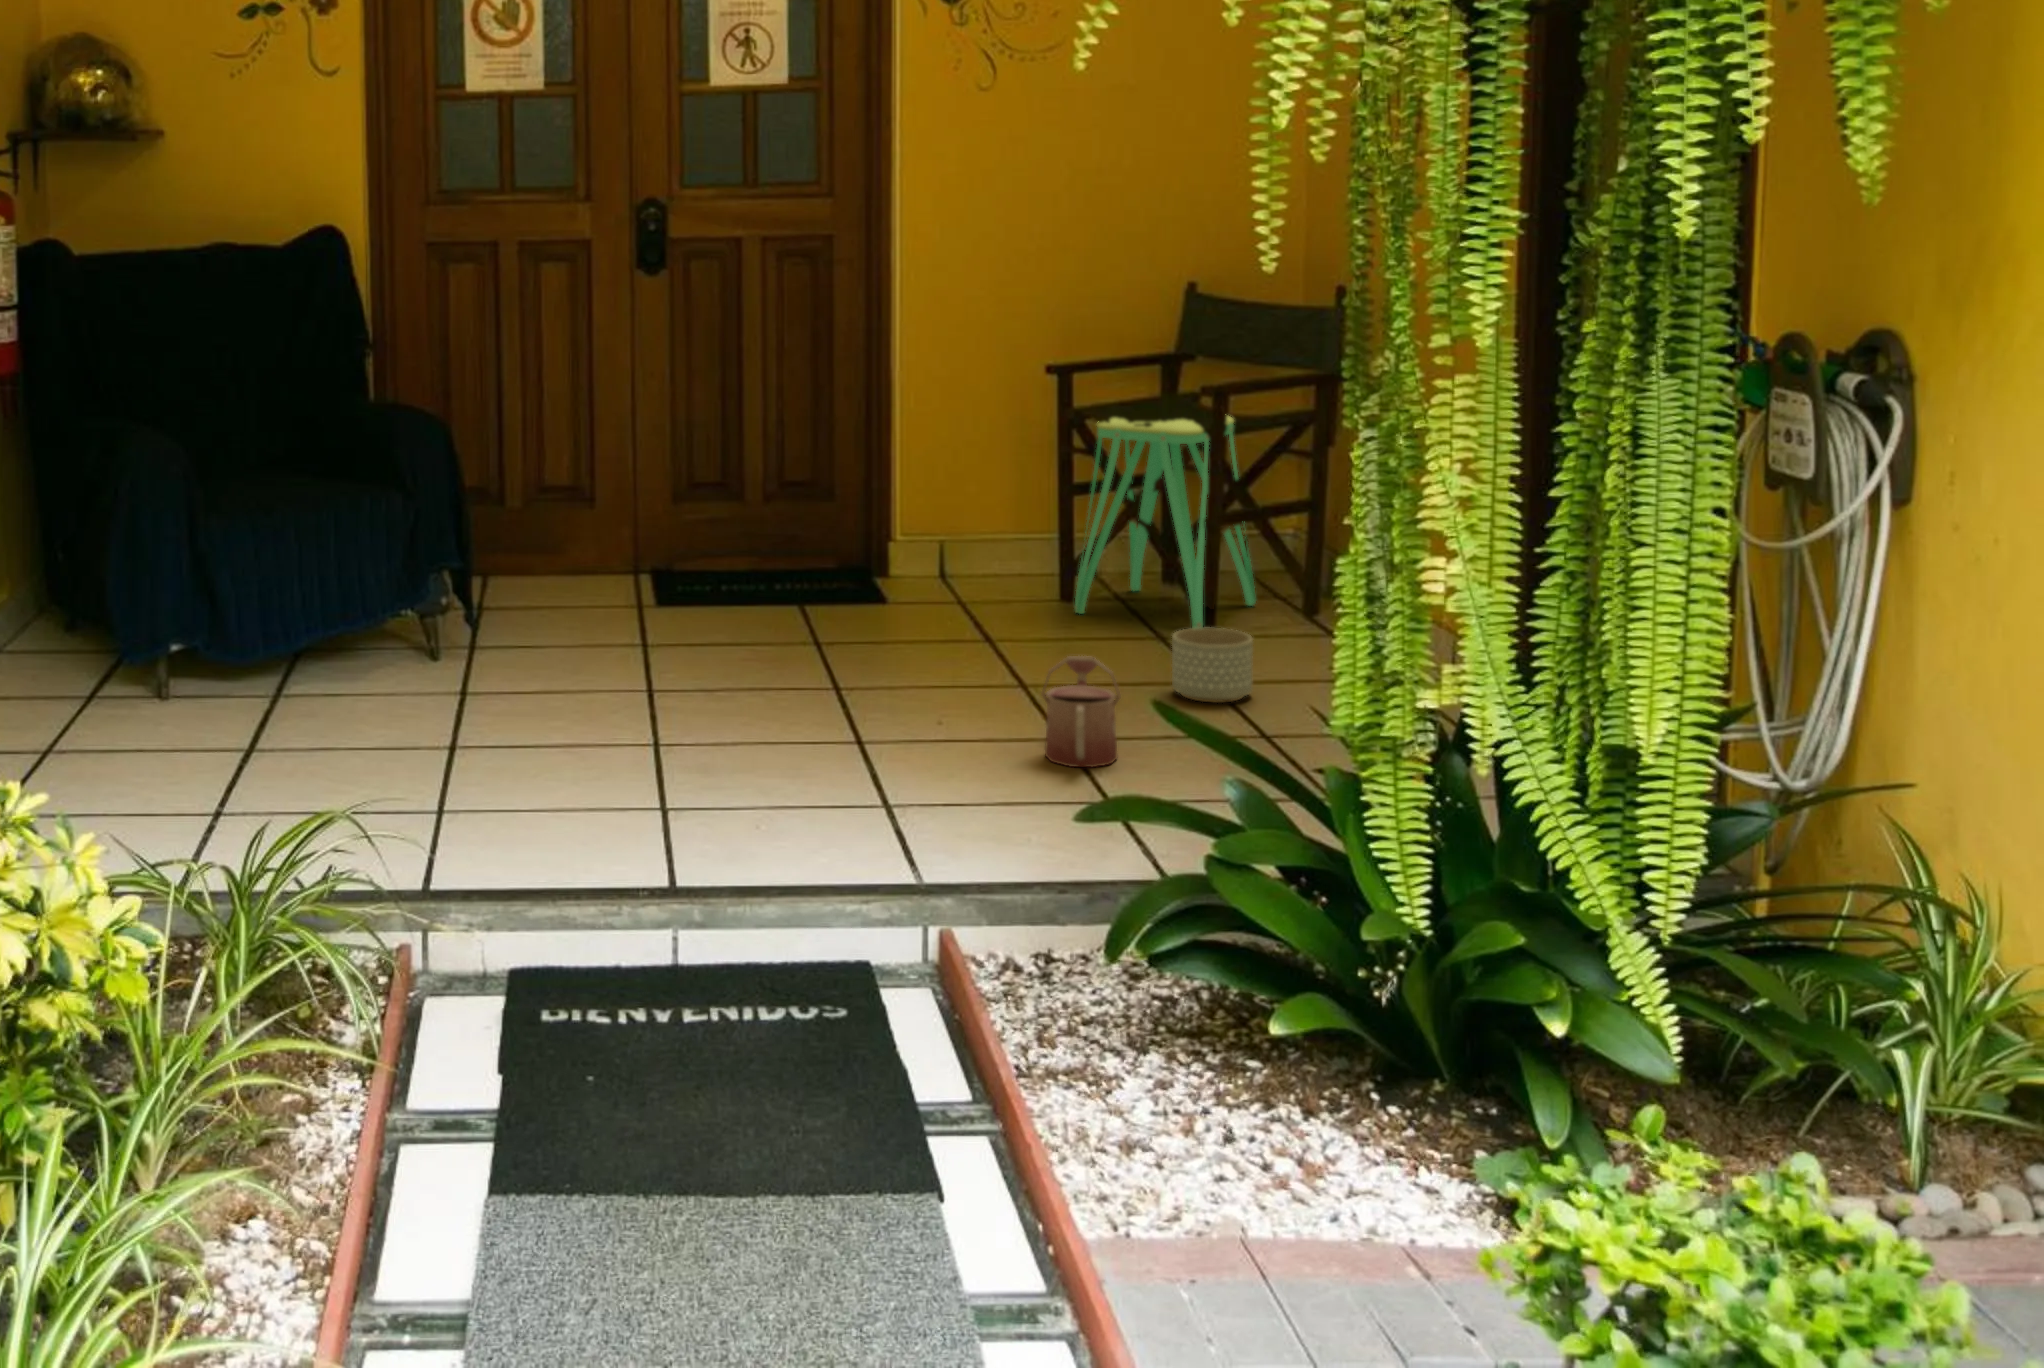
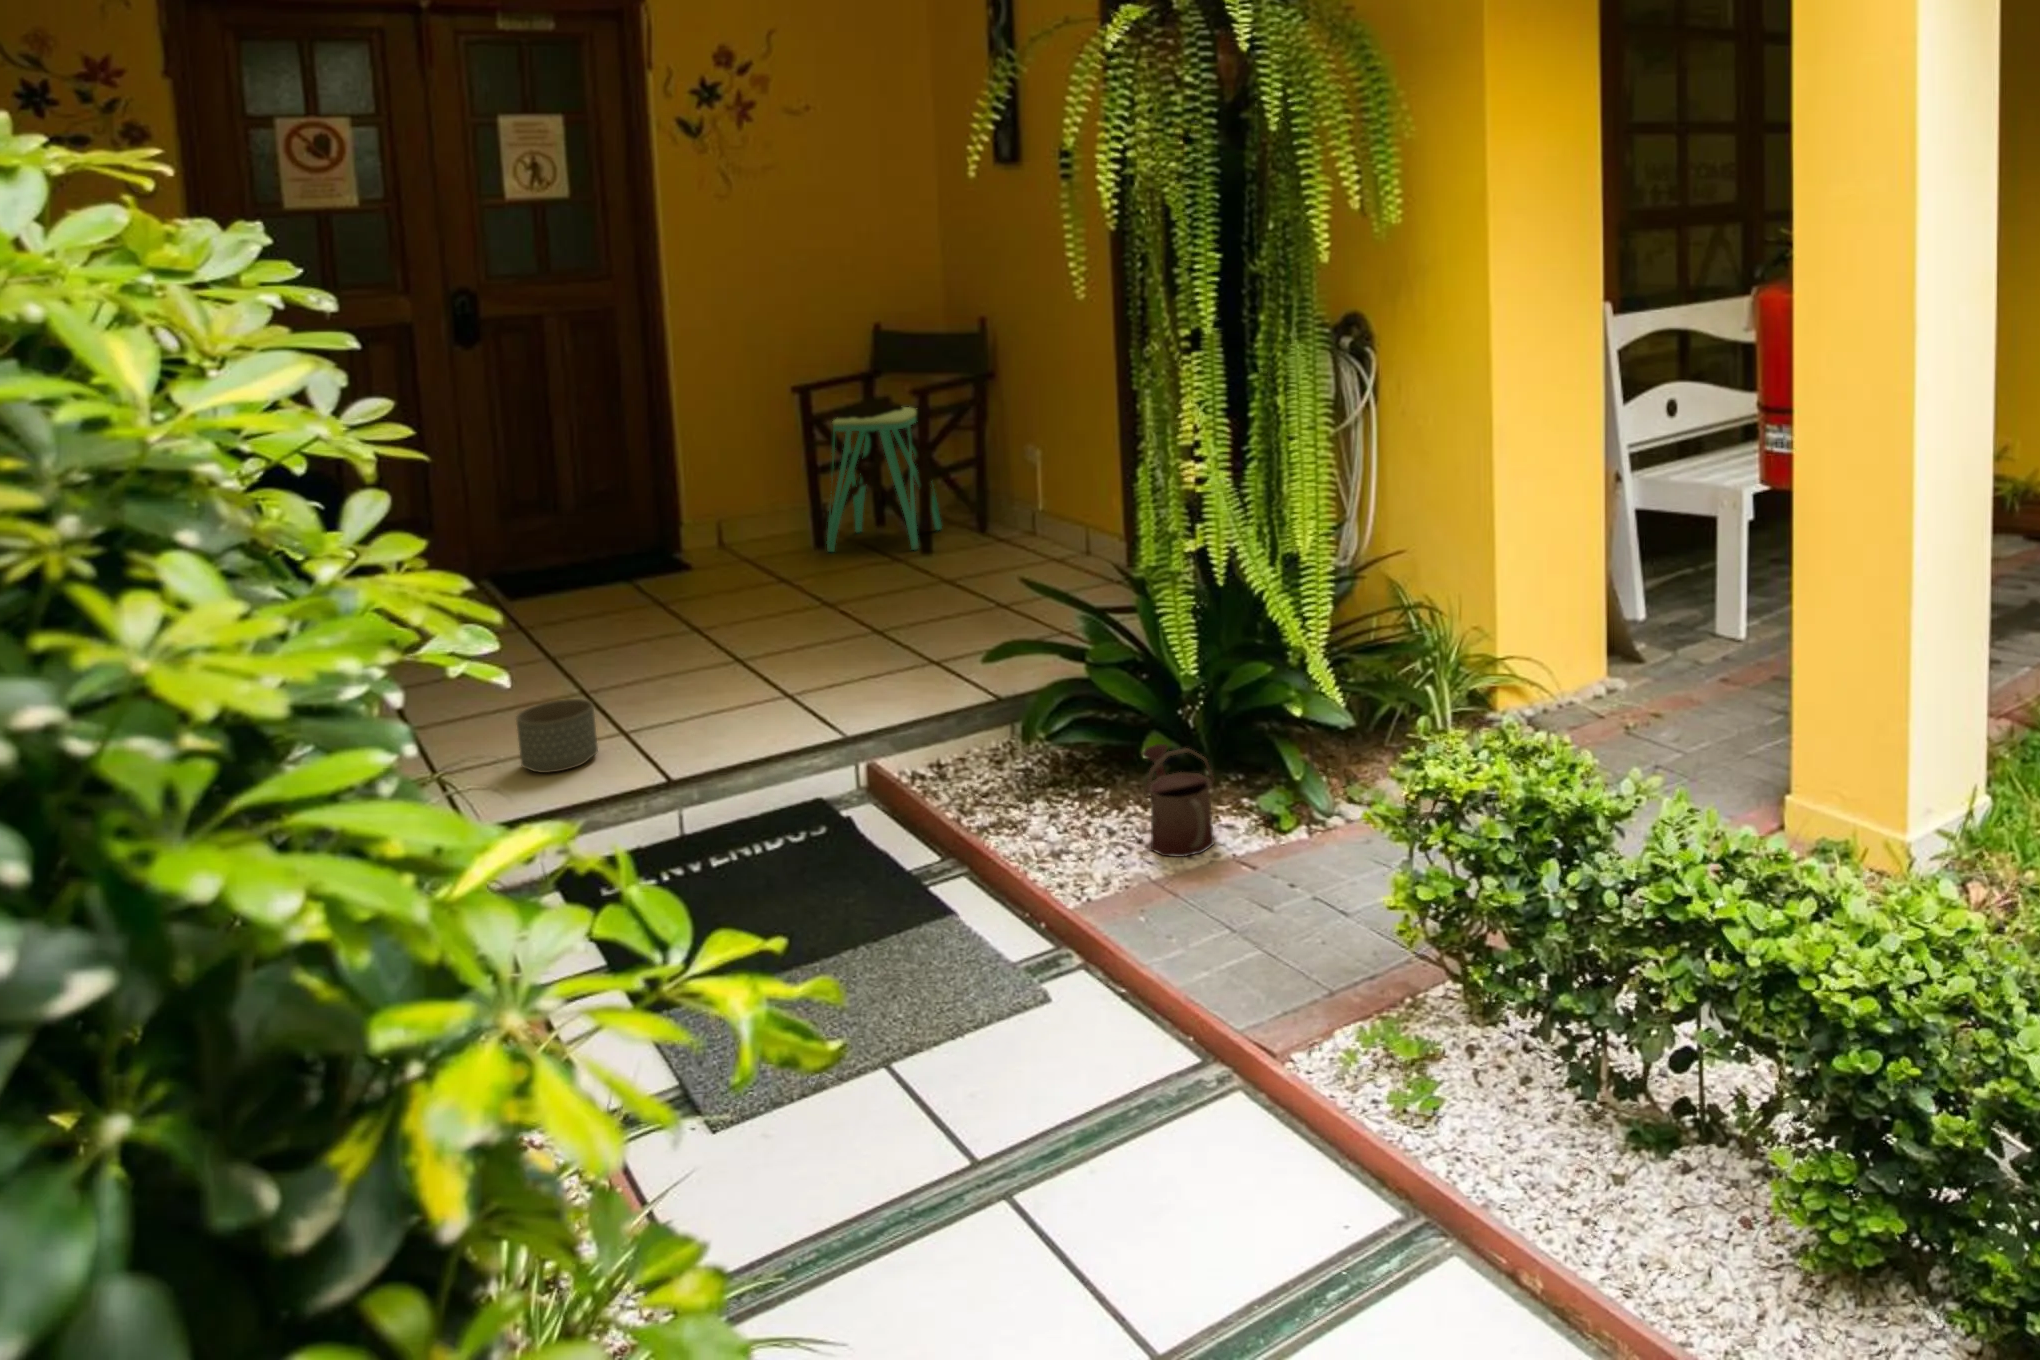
planter: present [1172,628,1253,703] -> present [516,699,598,773]
watering can: present [1042,656,1121,767] -> present [1142,744,1214,857]

